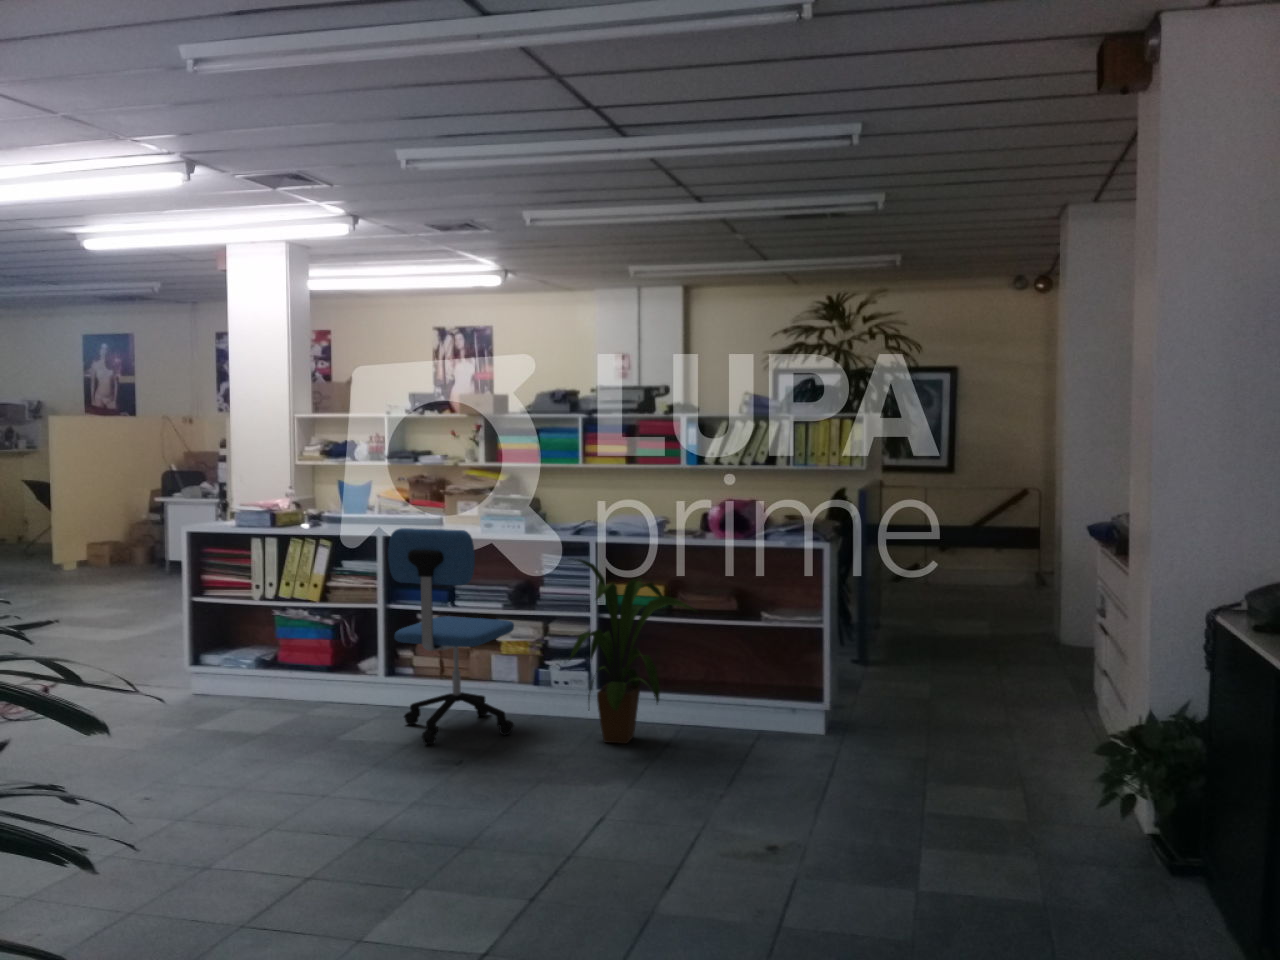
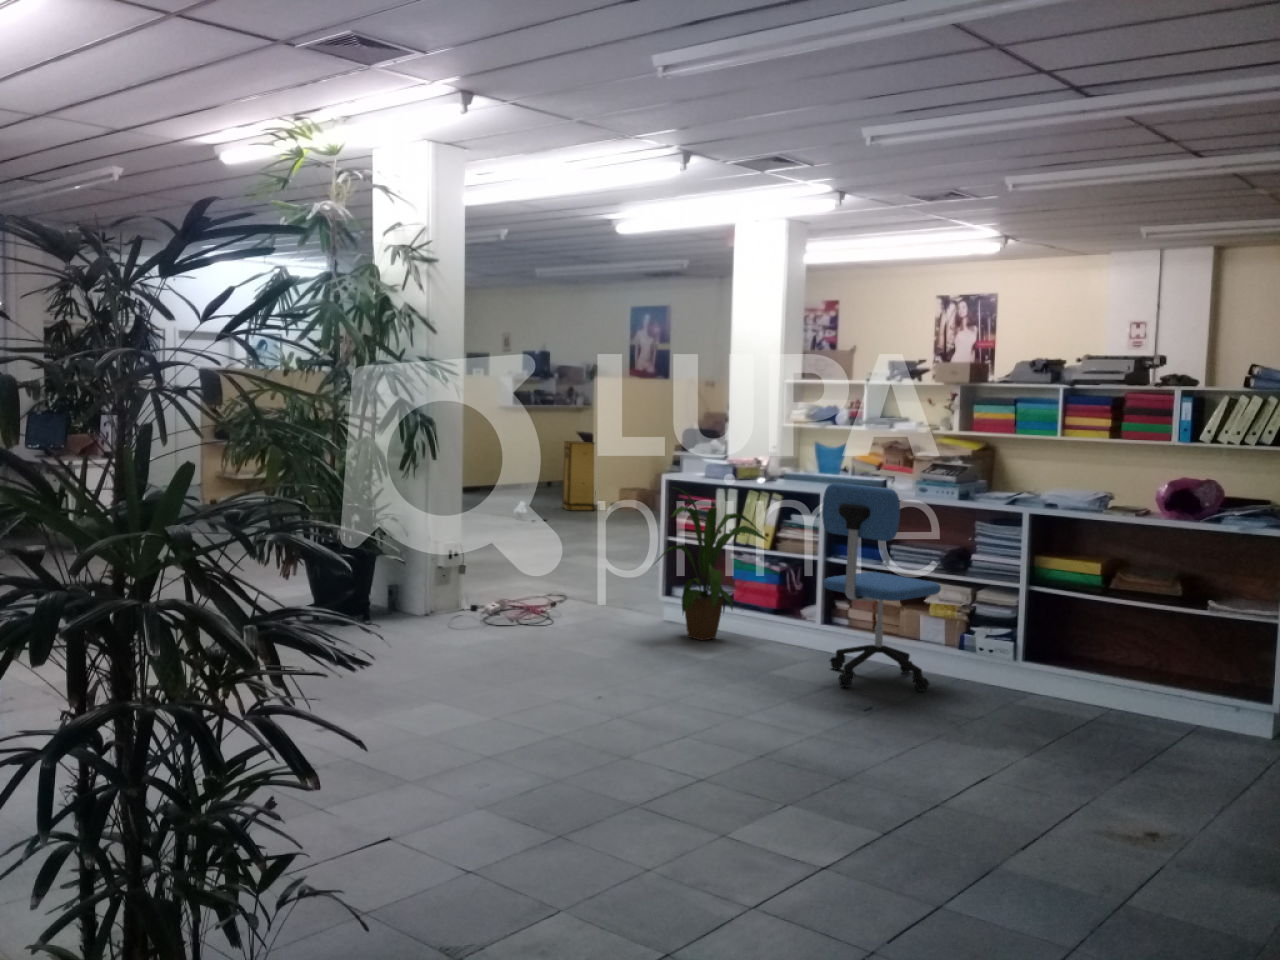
storage cabinet: none [15,493,62,575] -> present [562,441,595,511]
house plant: present [570,559,695,744] -> present [657,487,767,640]

